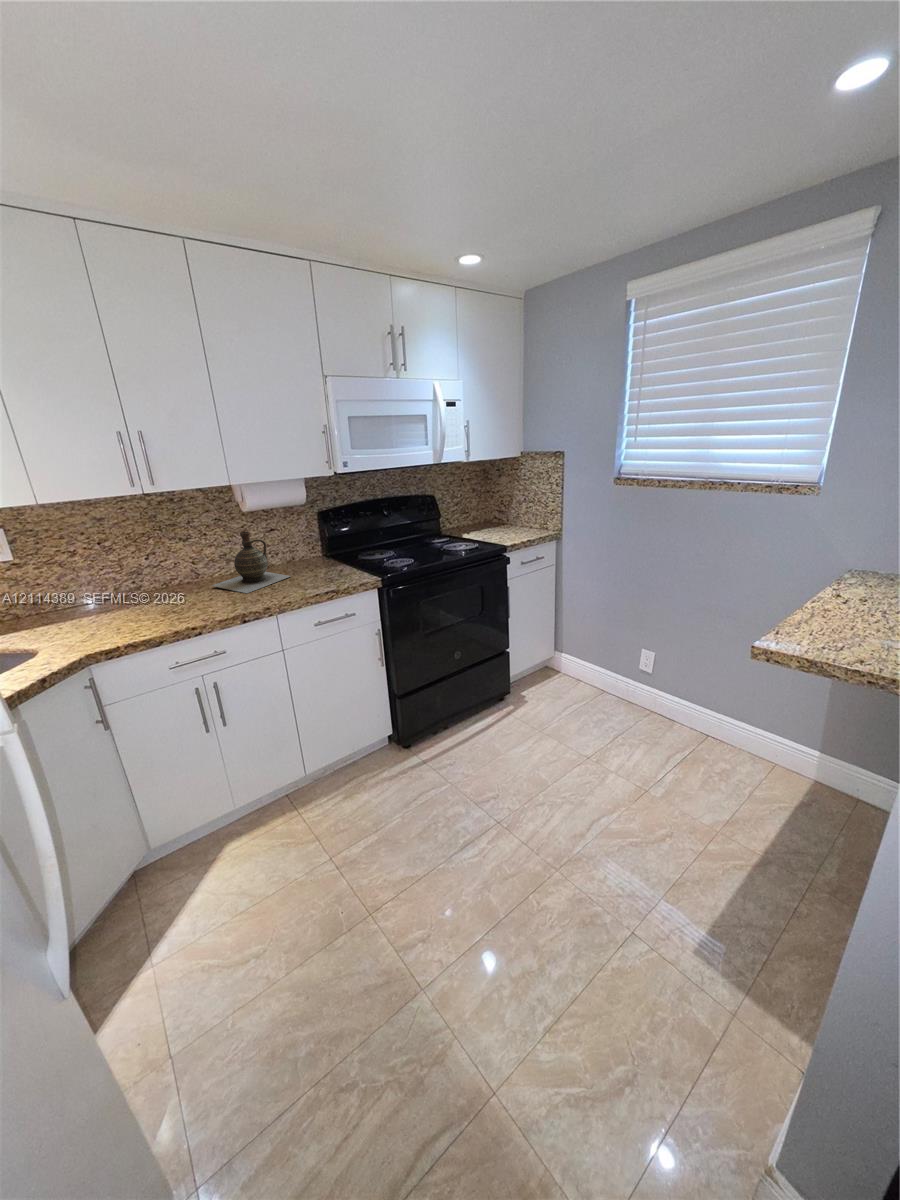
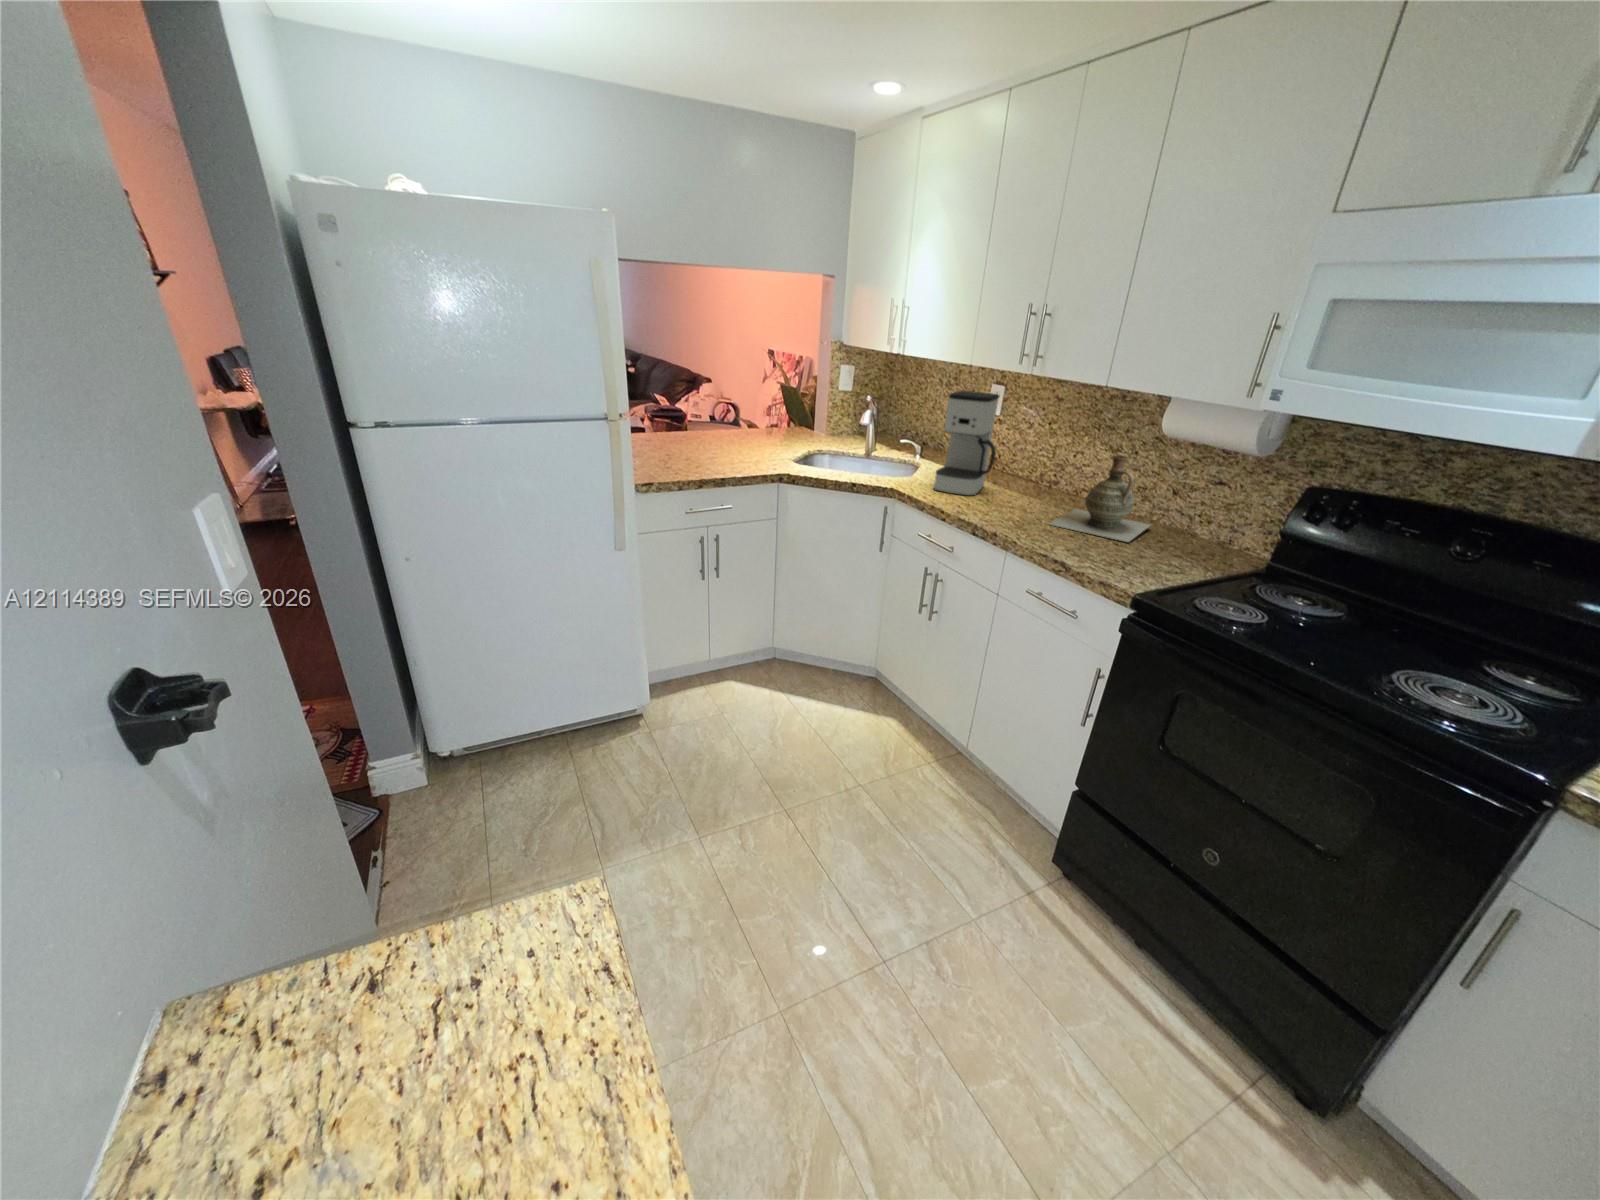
coffee maker: none [34,526,144,634] -> present [934,391,999,496]

